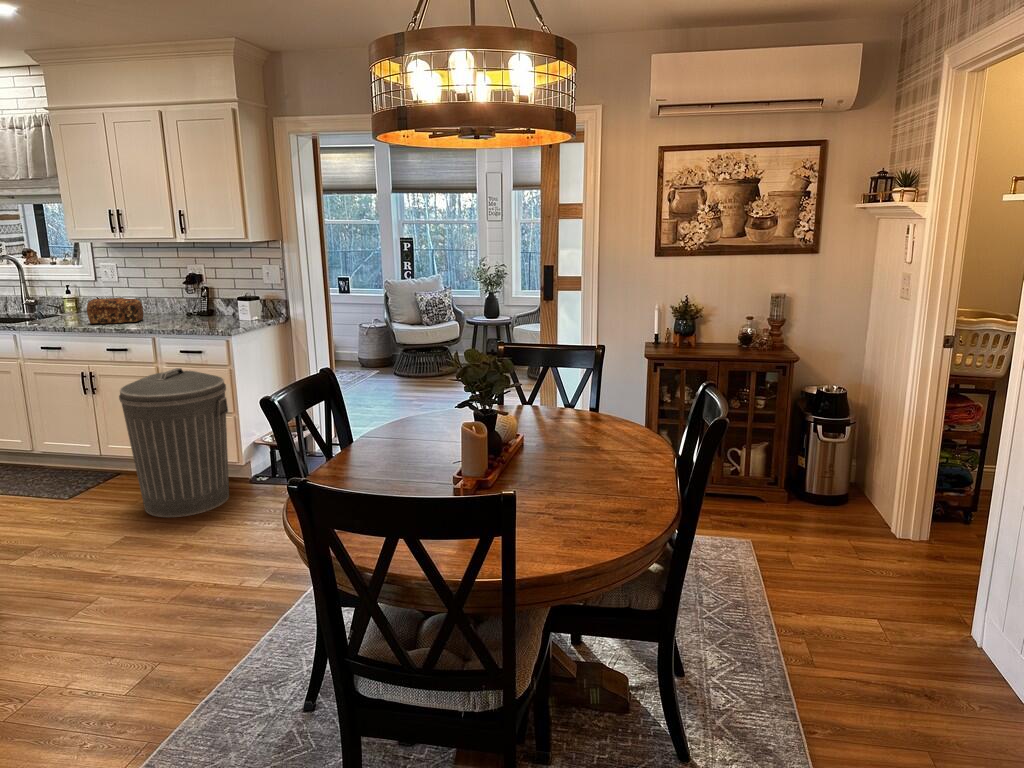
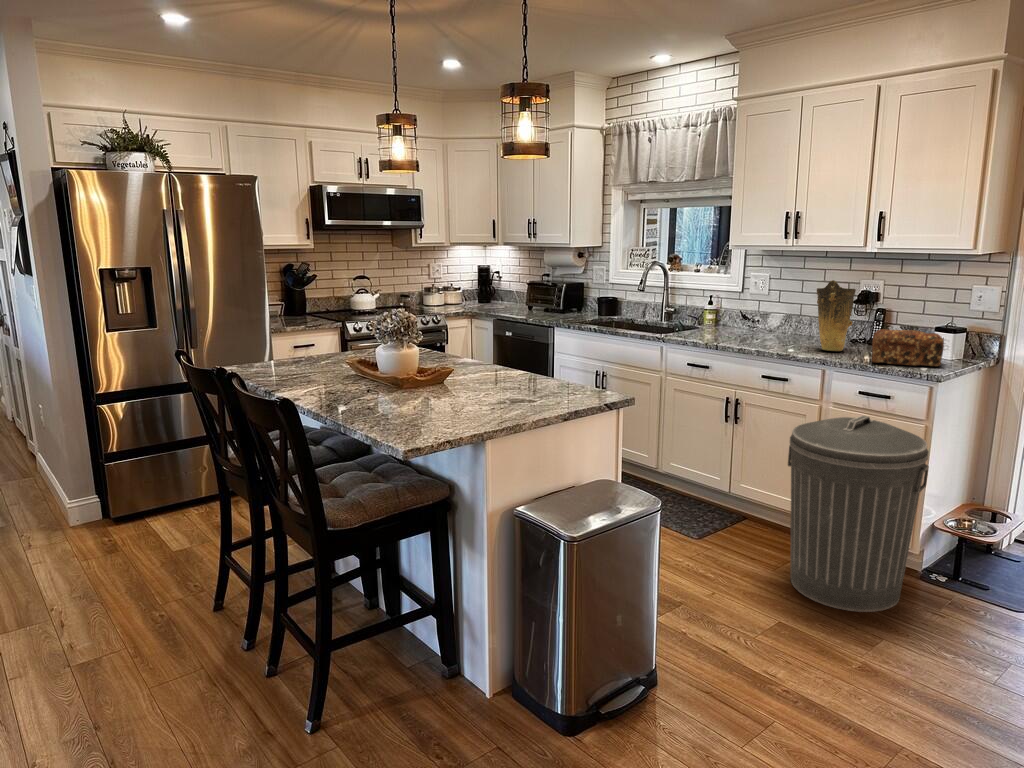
vase: none [143,266,177,323] -> present [817,280,856,351]
bread loaf: present [87,298,143,324] -> present [872,329,944,366]

